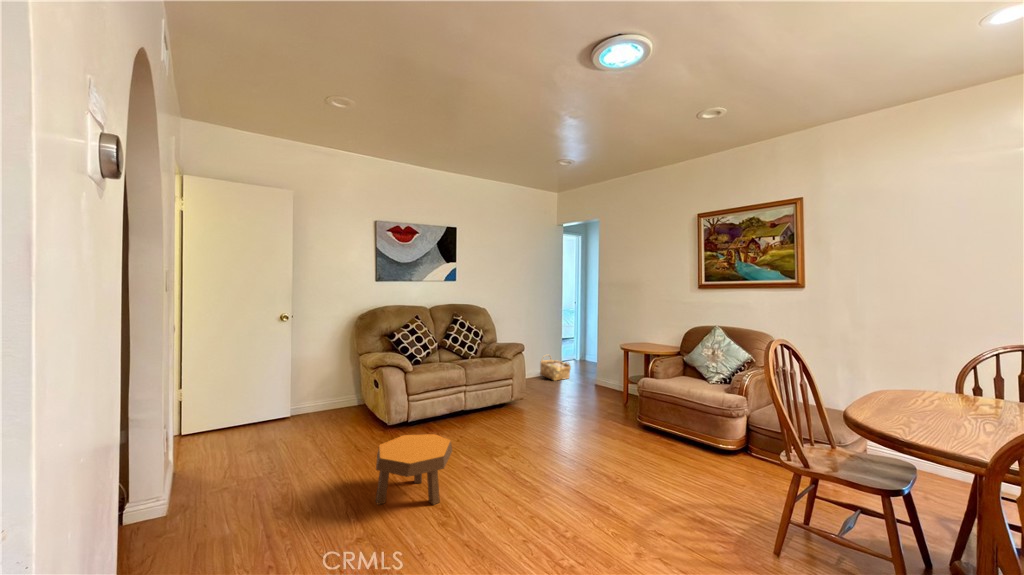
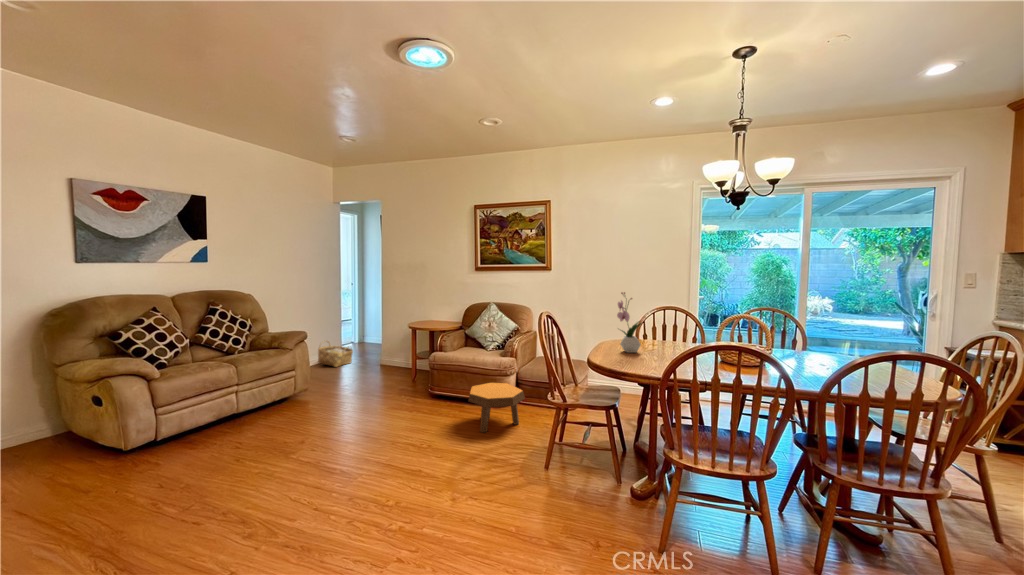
flower arrangement: none [904,317,961,414] -> present [617,292,642,353]
footstool: present [376,434,452,505] -> present [468,383,525,433]

